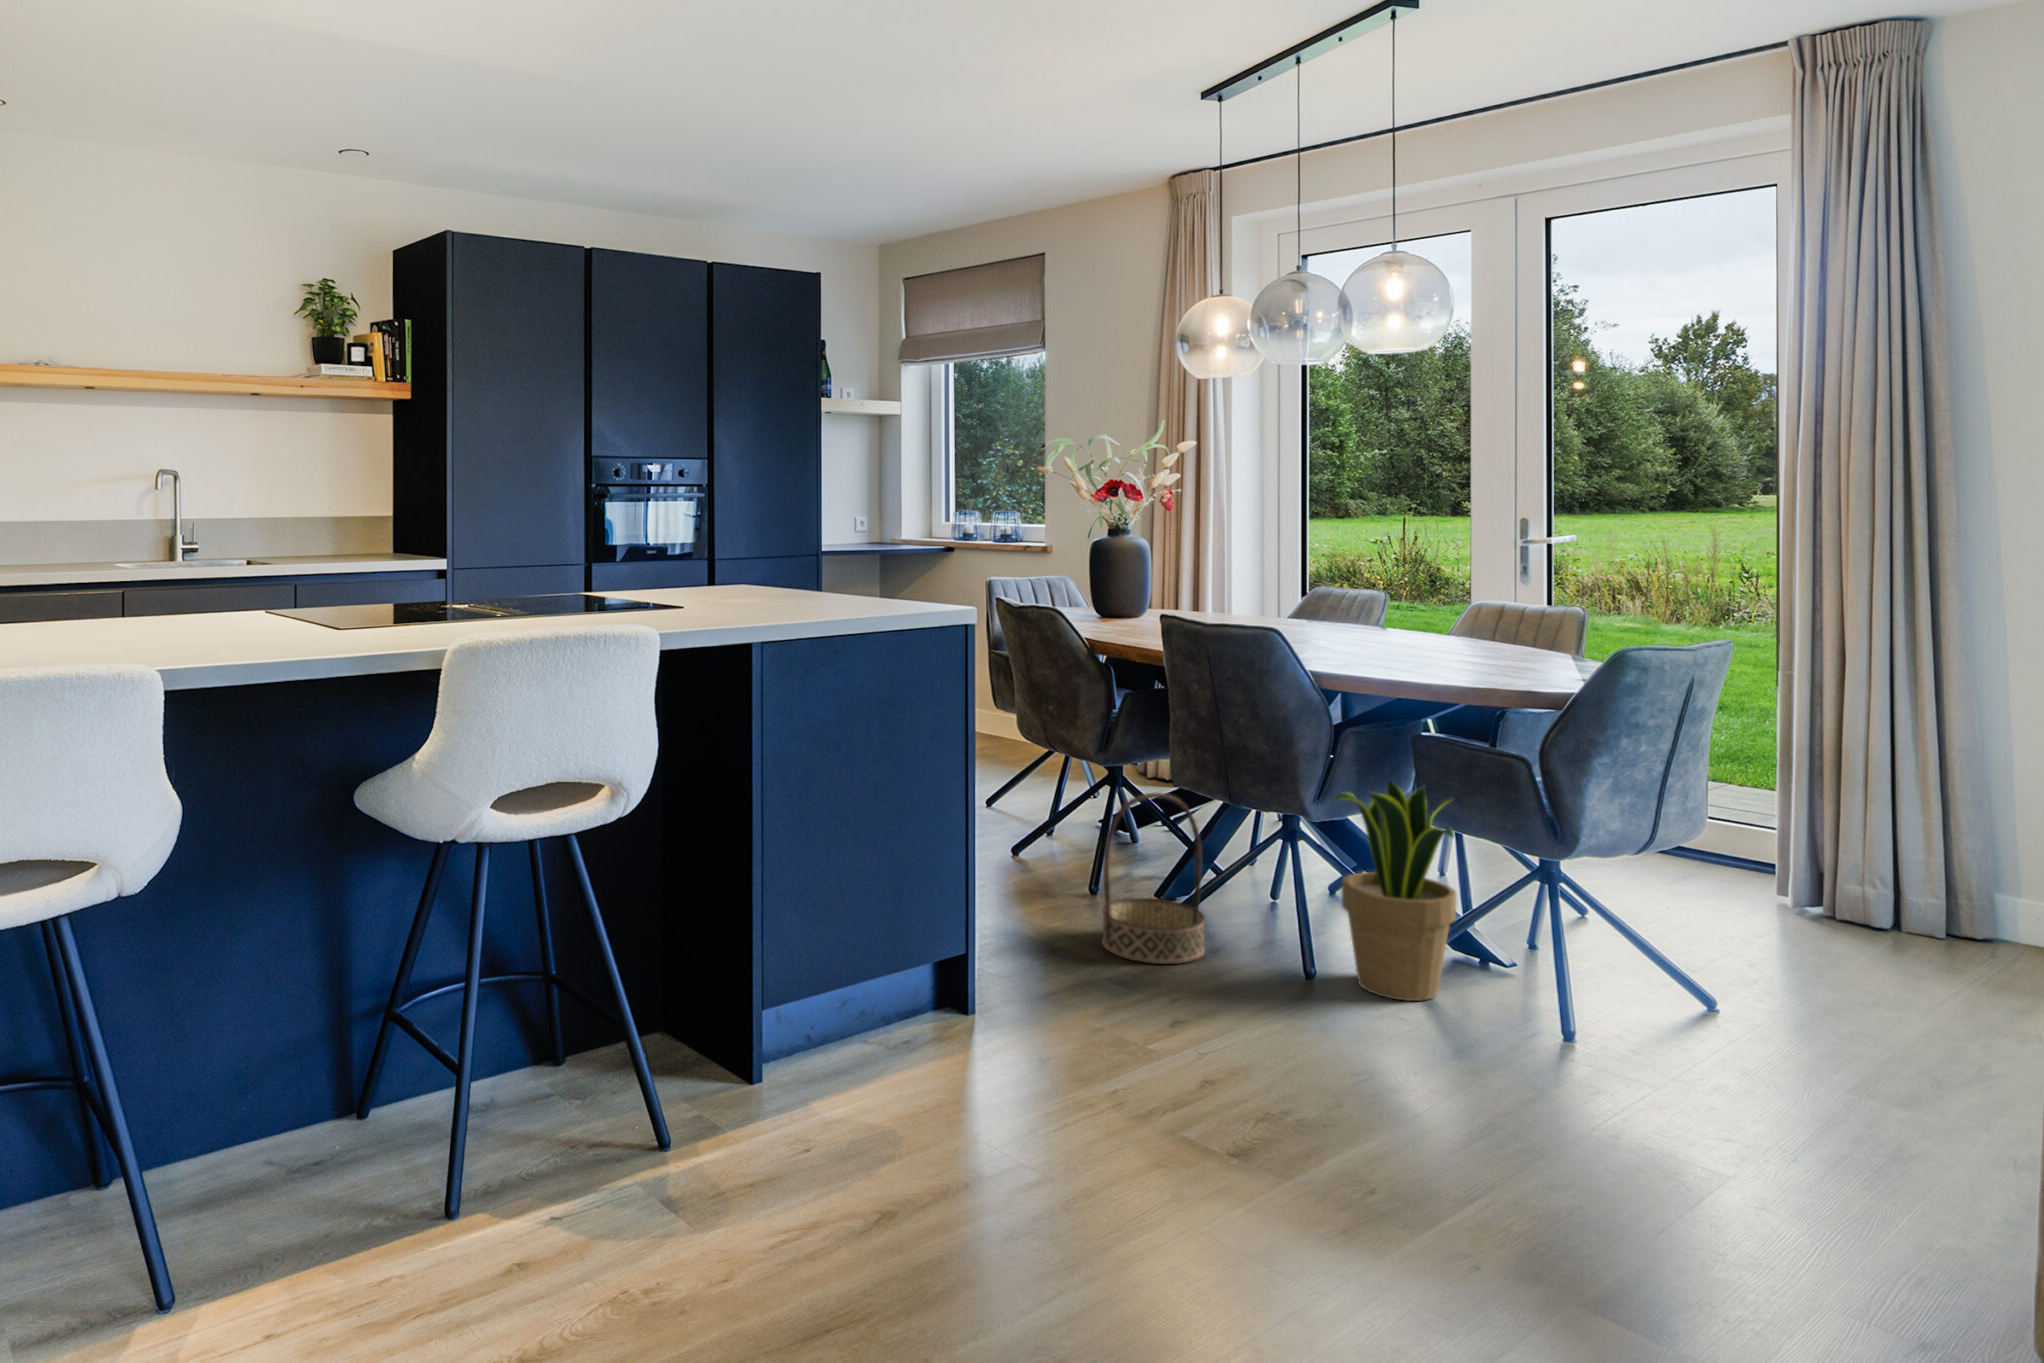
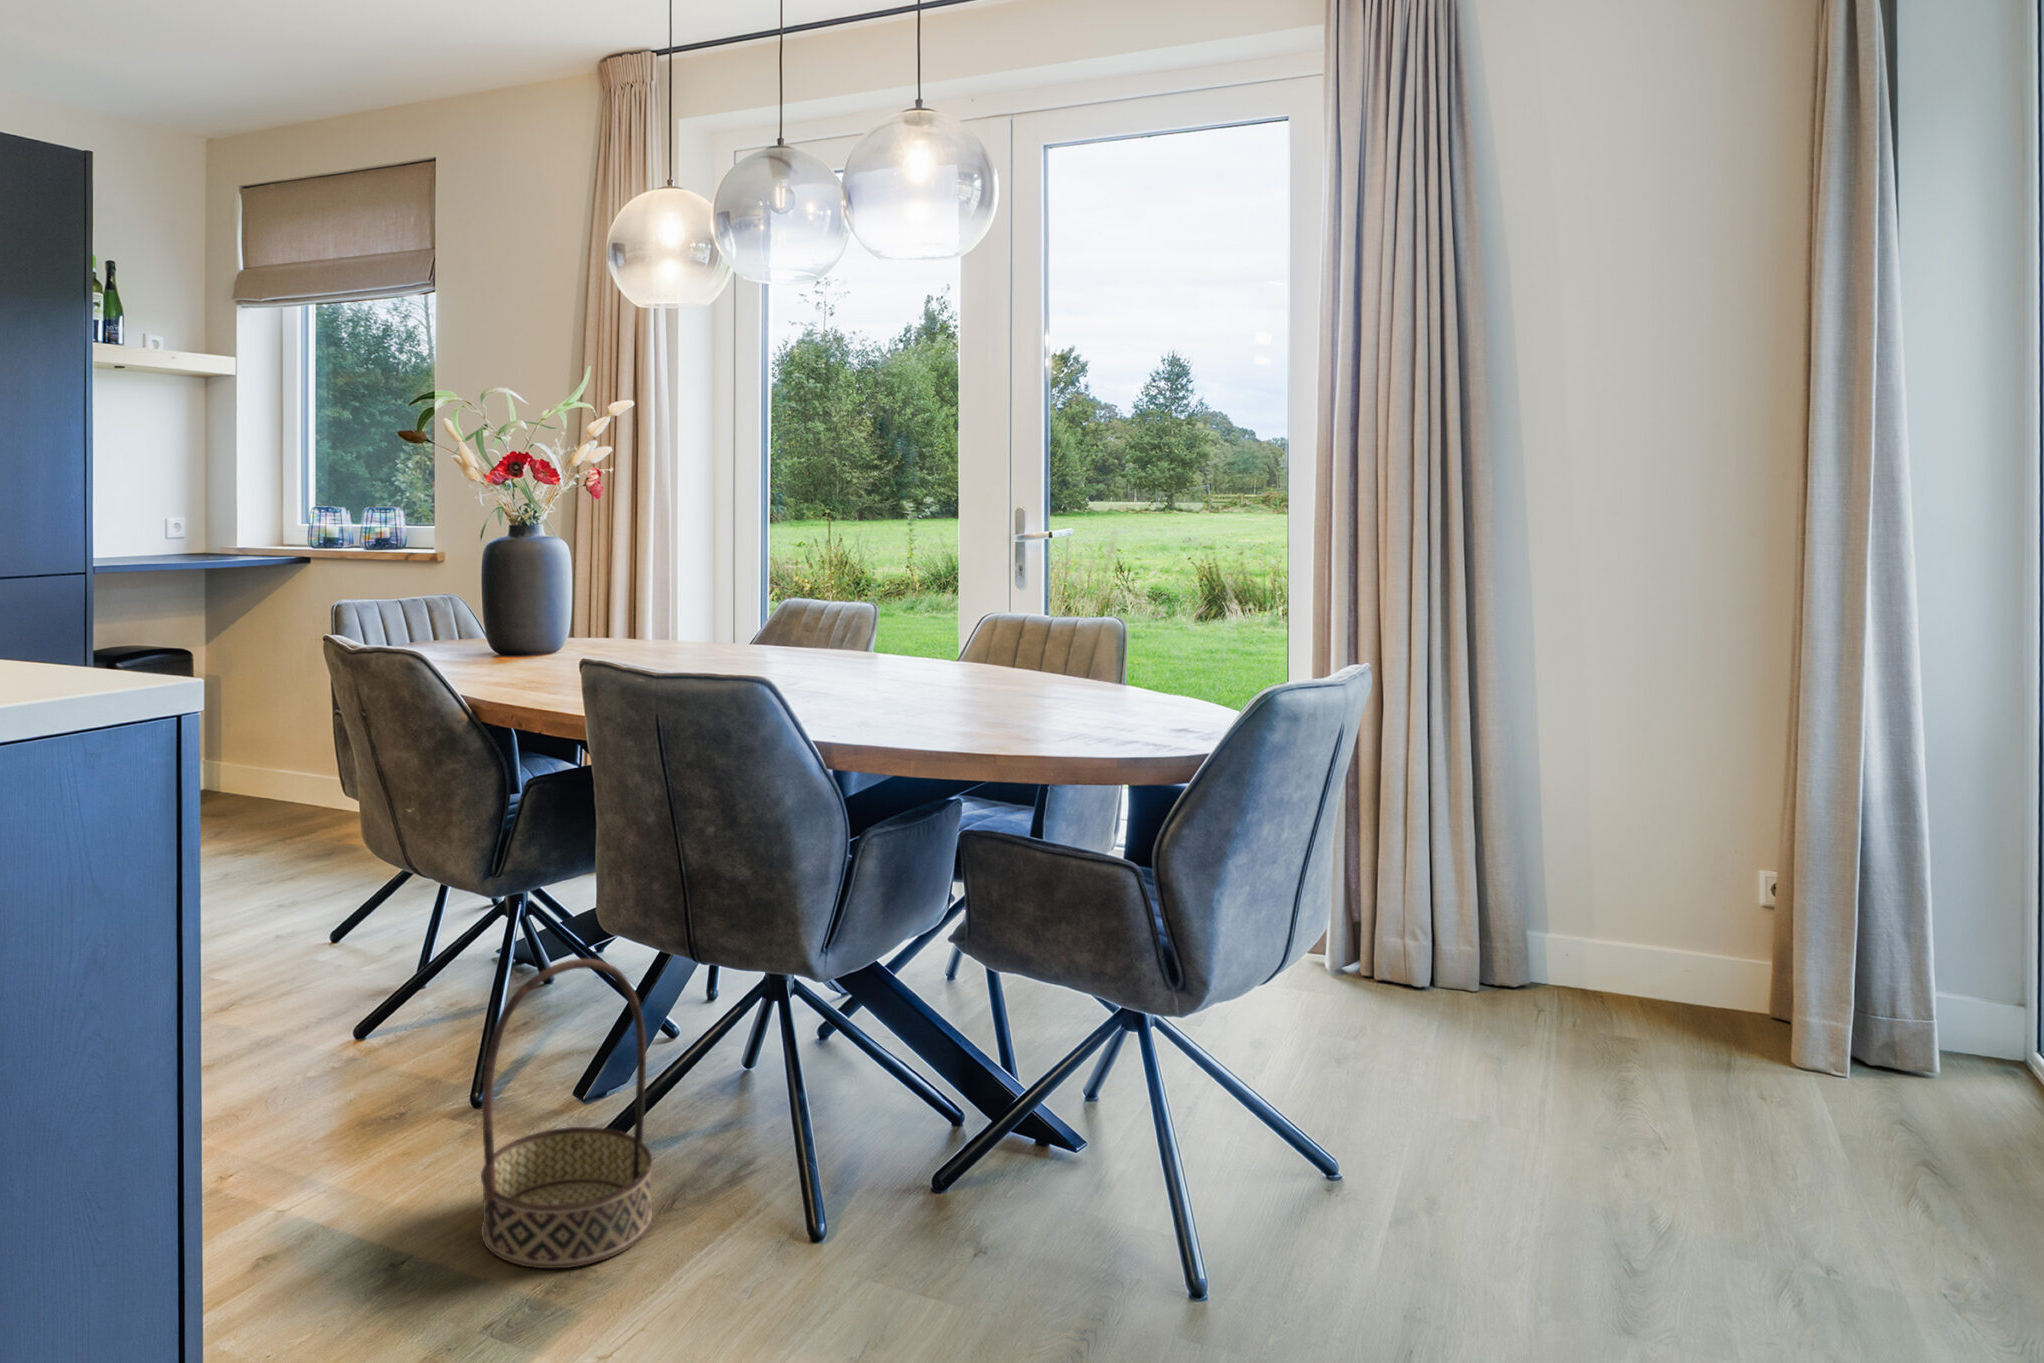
potted plant: present [1332,780,1456,1001] -> none [850,907,1034,1266]

